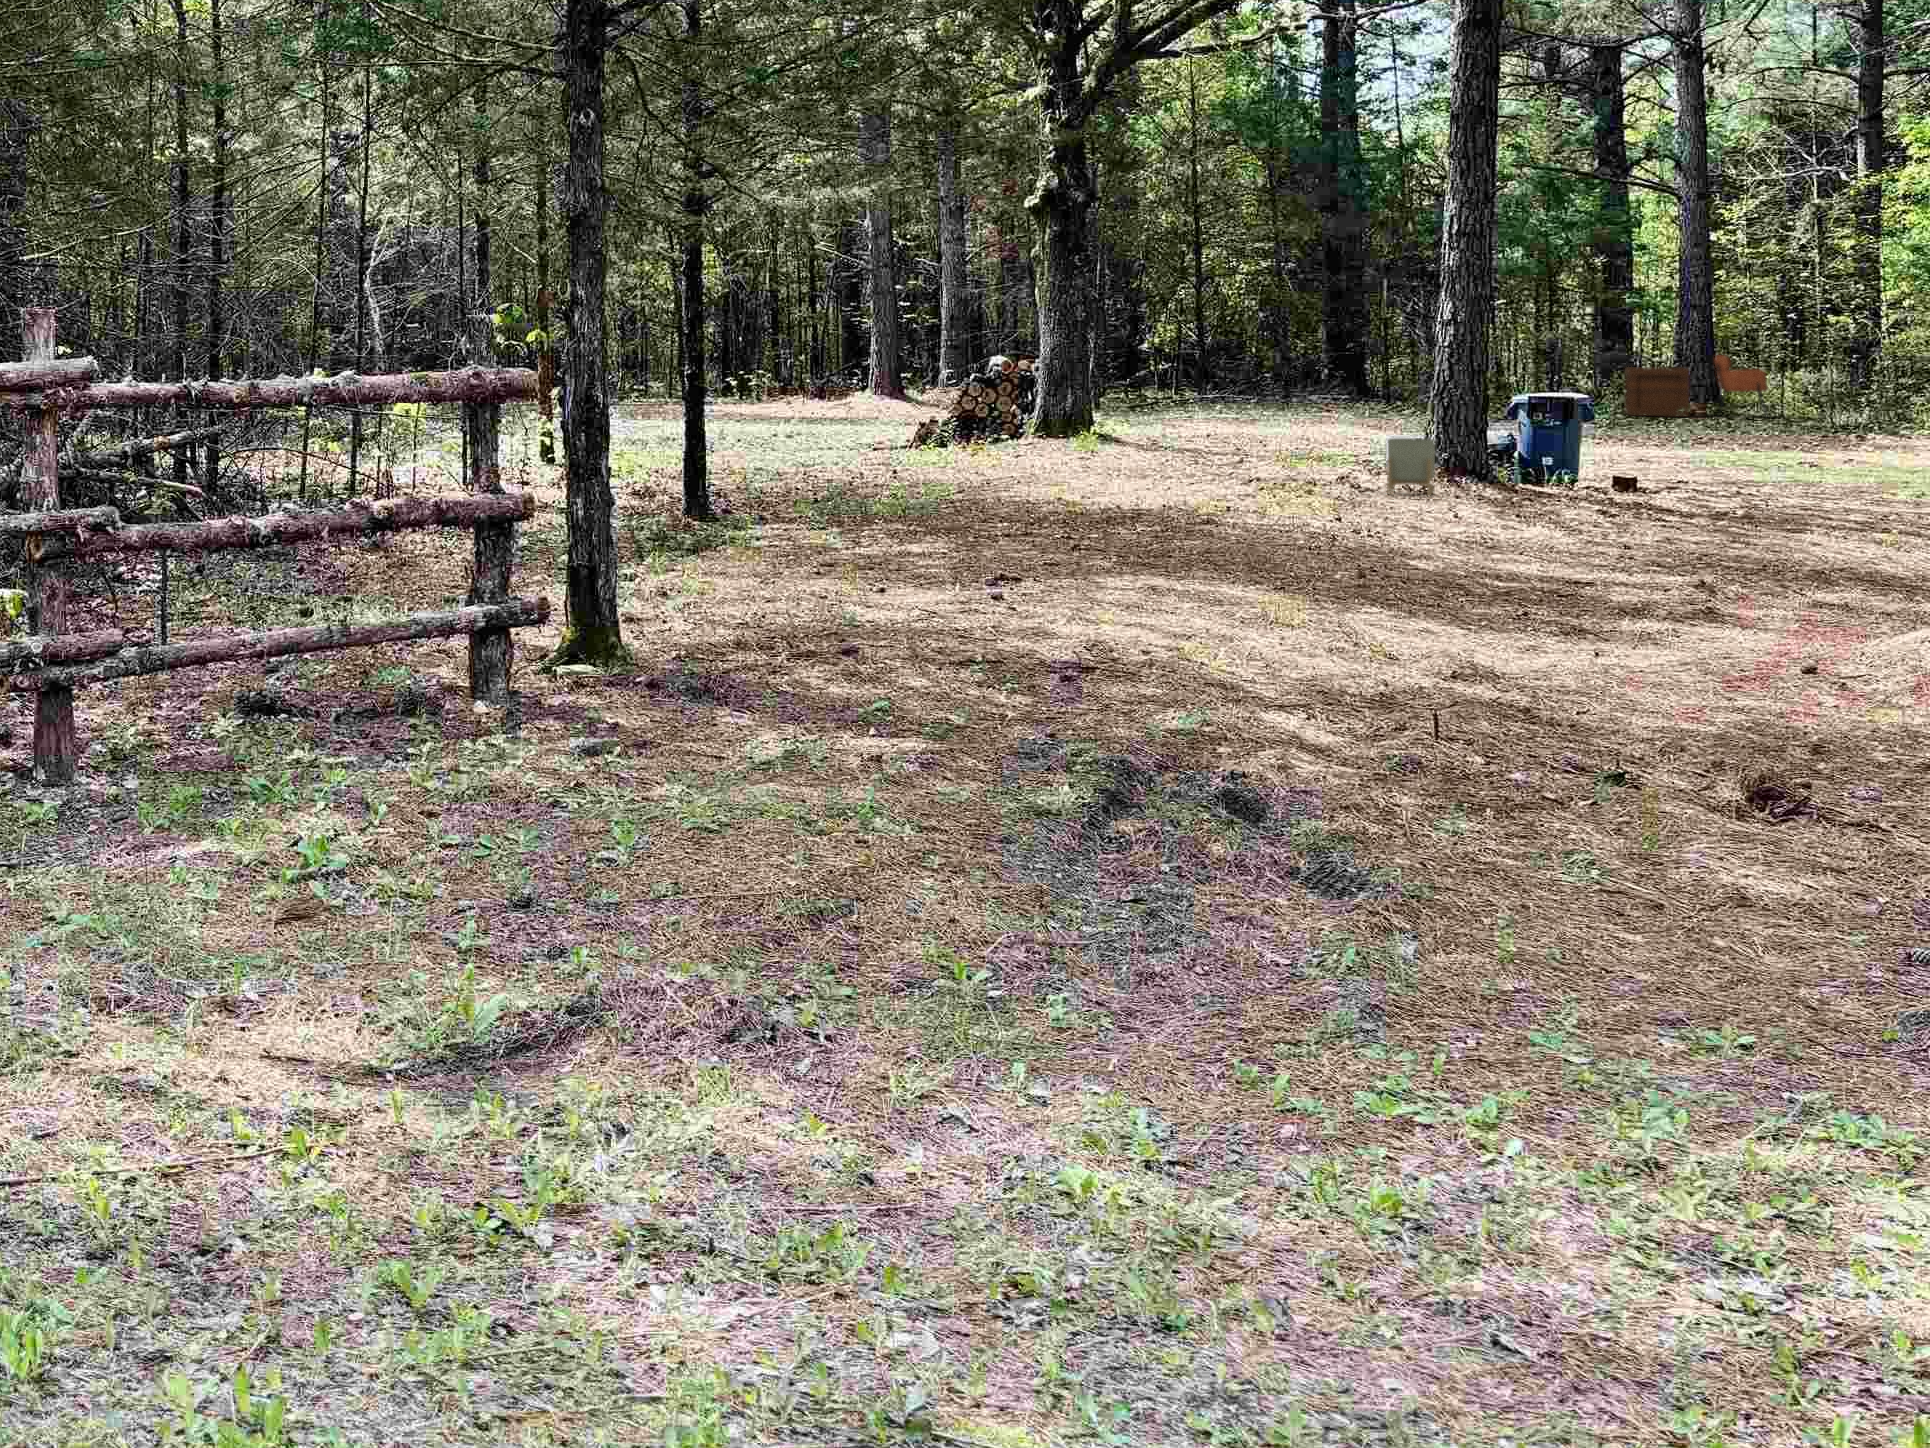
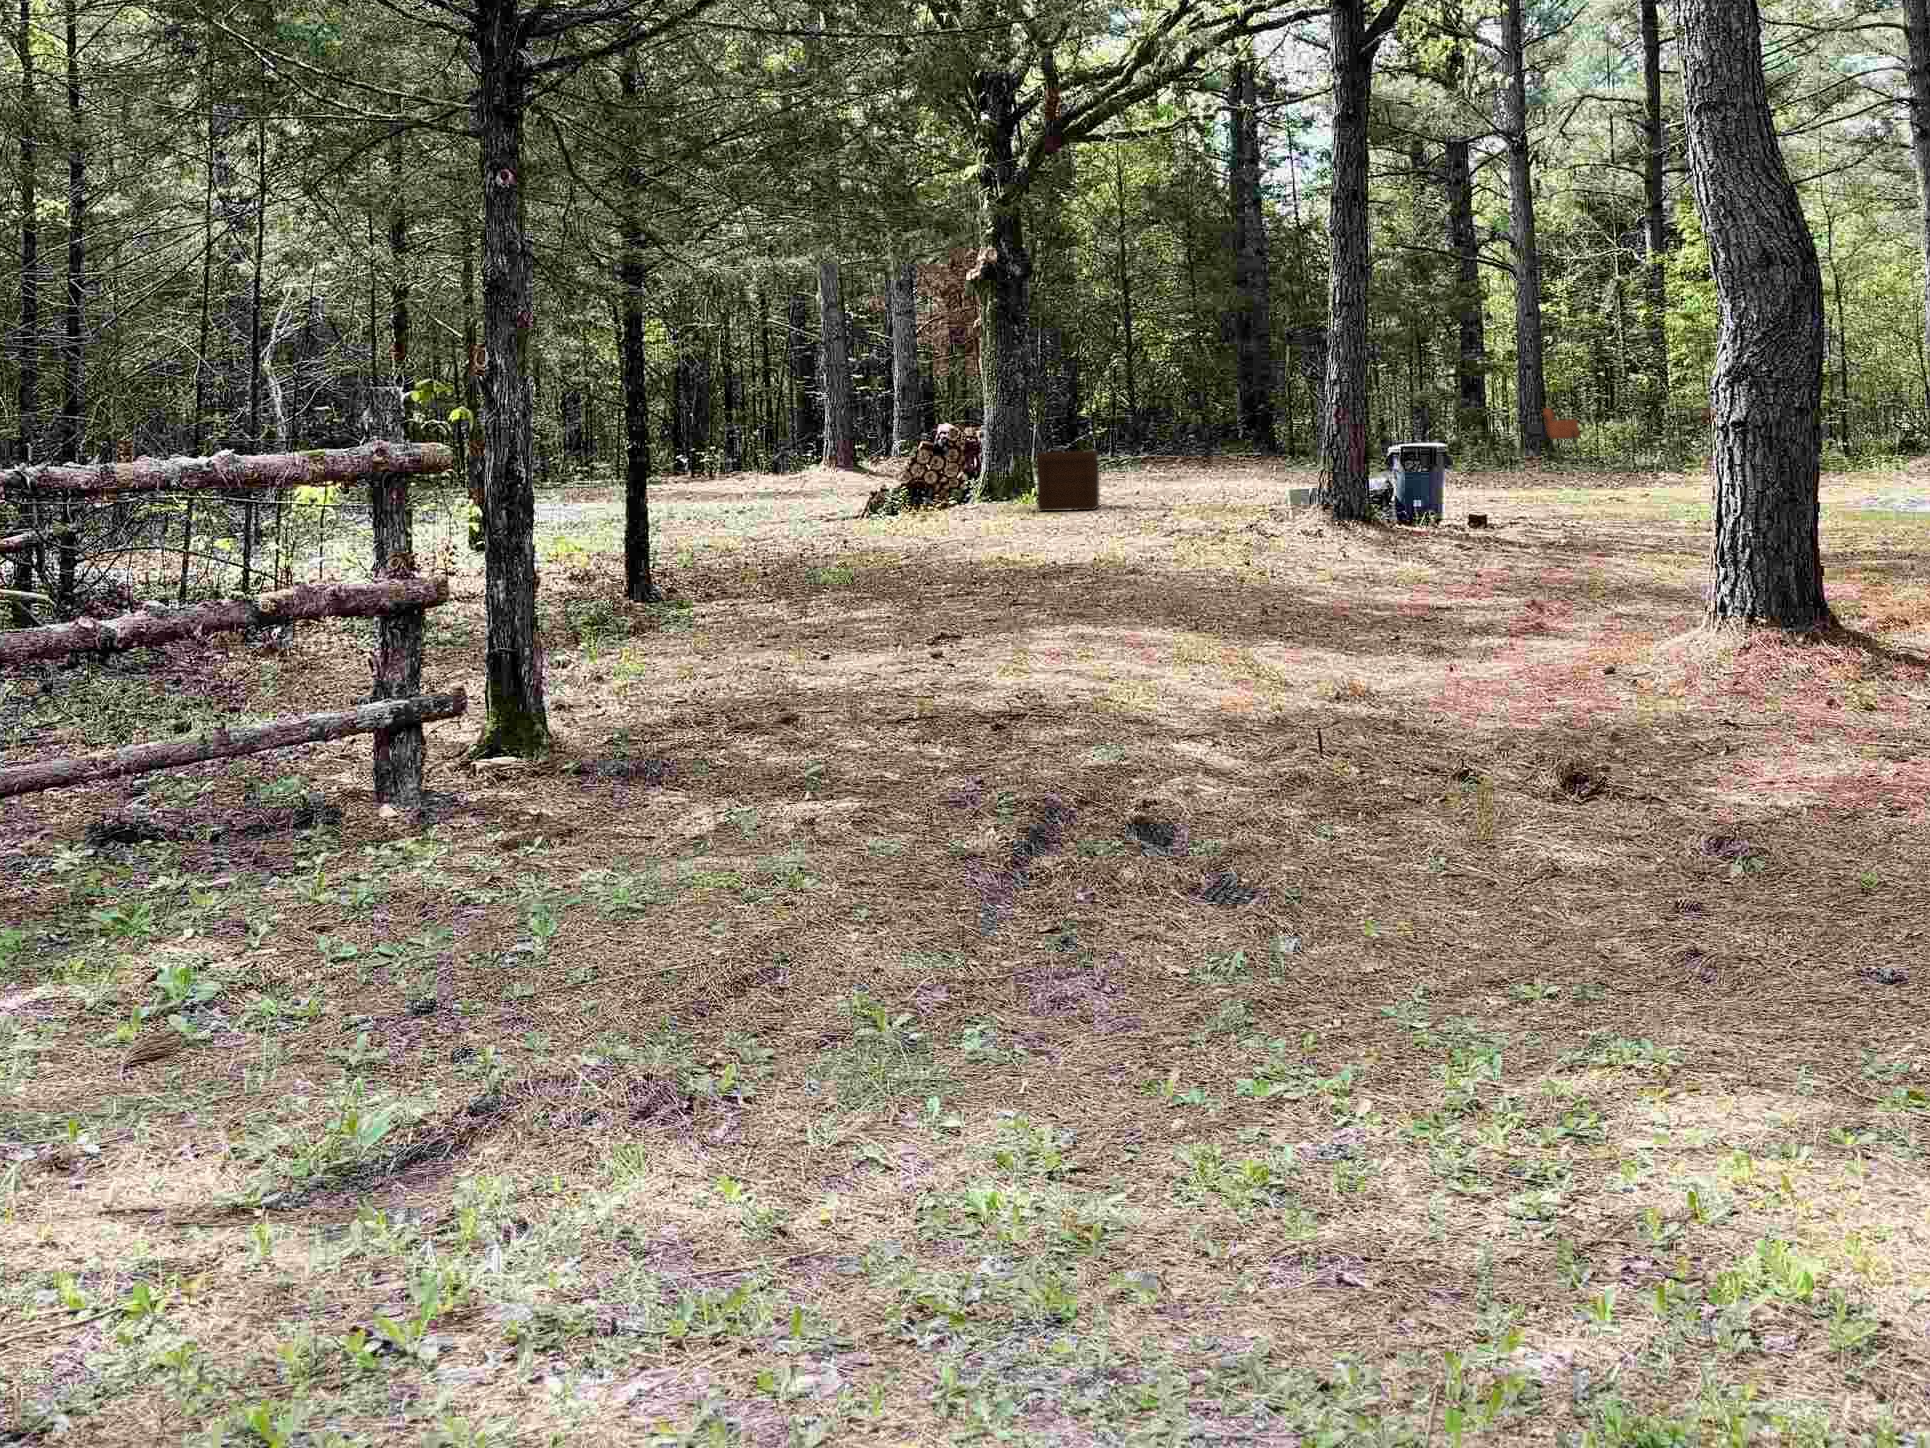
wooden crate: present [1624,367,1690,417] -> present [1036,450,1100,511]
planter: present [1387,438,1435,496] -> none [1288,486,1326,539]

